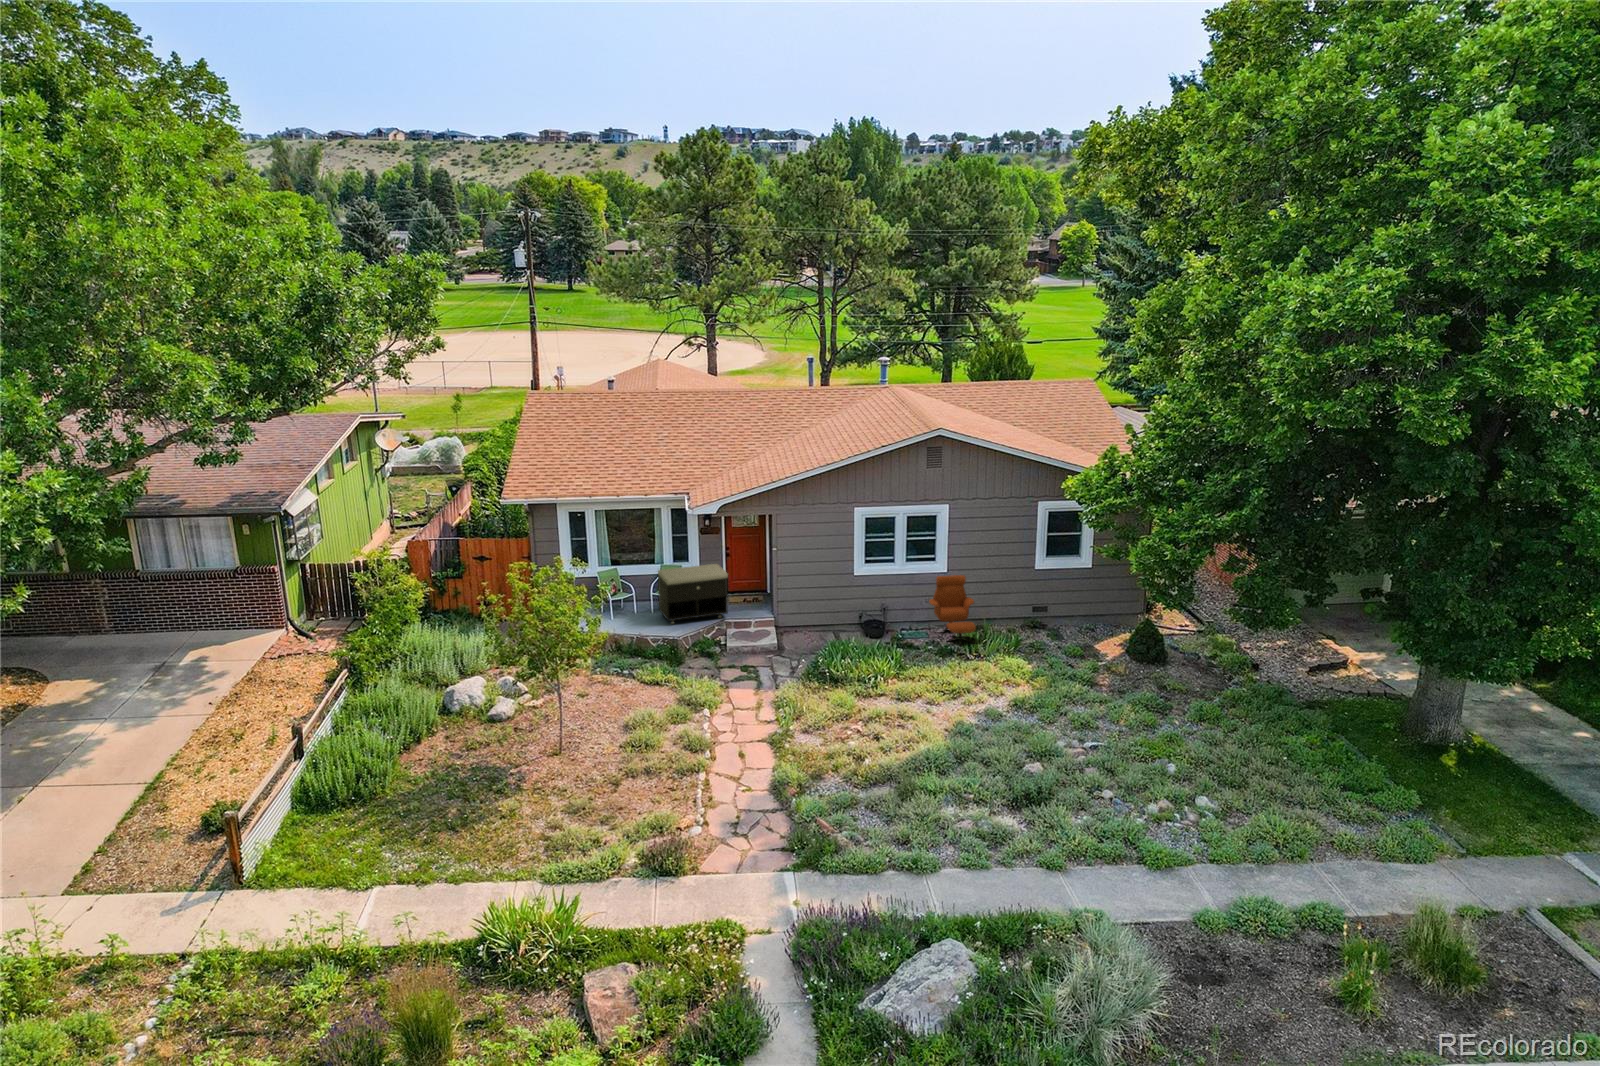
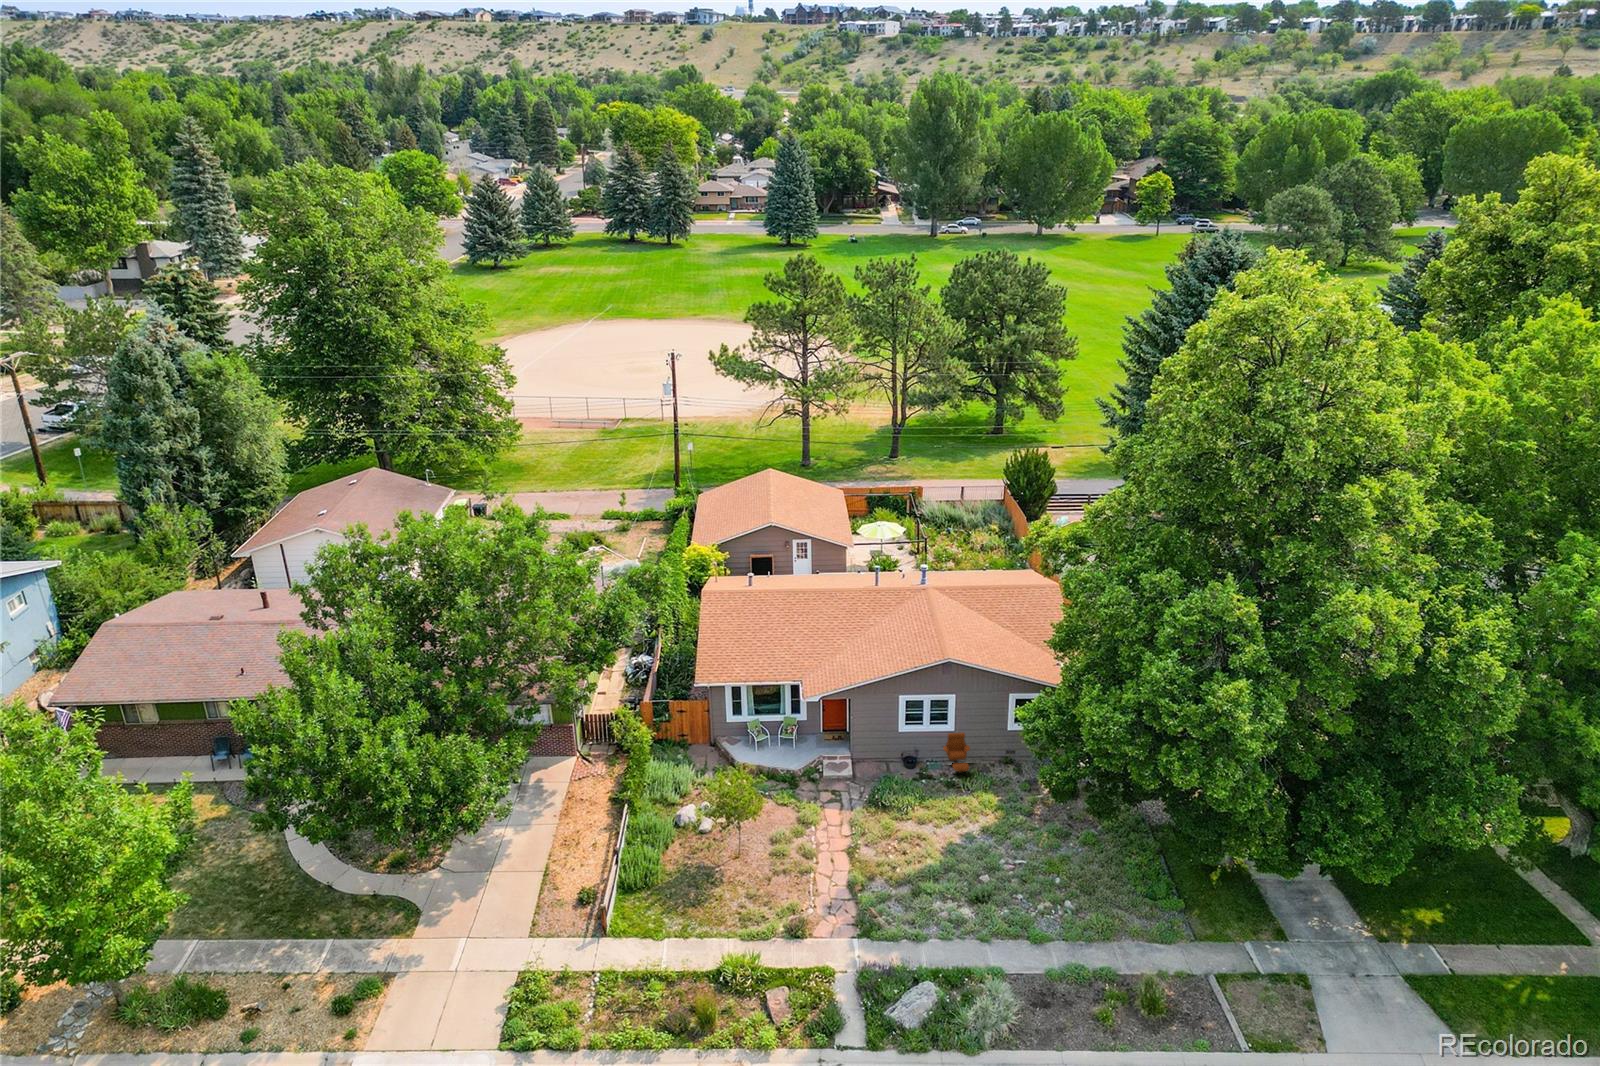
storage bench: present [658,564,728,624] -> none [782,715,824,754]

